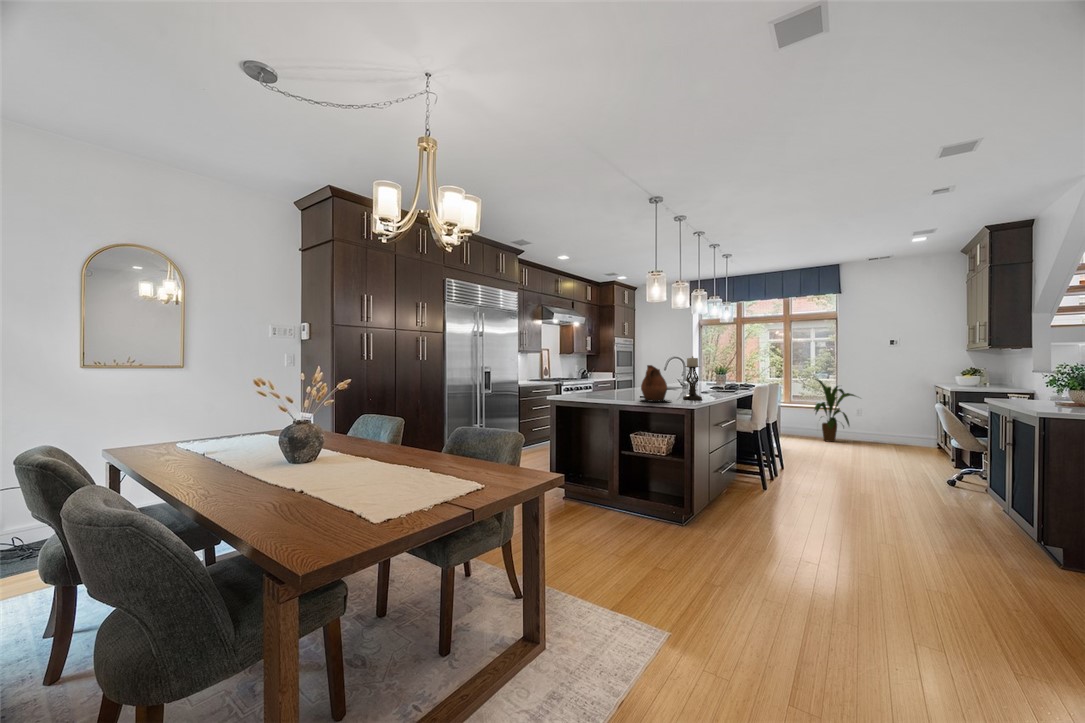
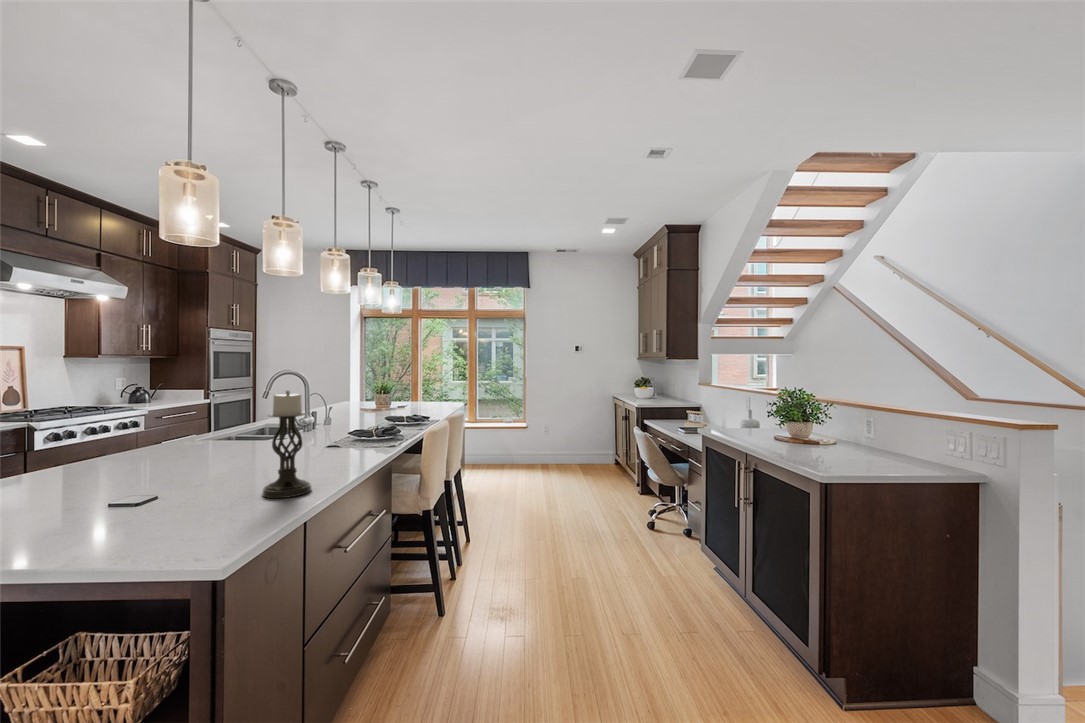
ceramic pitcher: present [641,365,670,402] -> none [94,429,212,543]
house plant: present [814,379,855,442] -> none [498,392,550,470]

